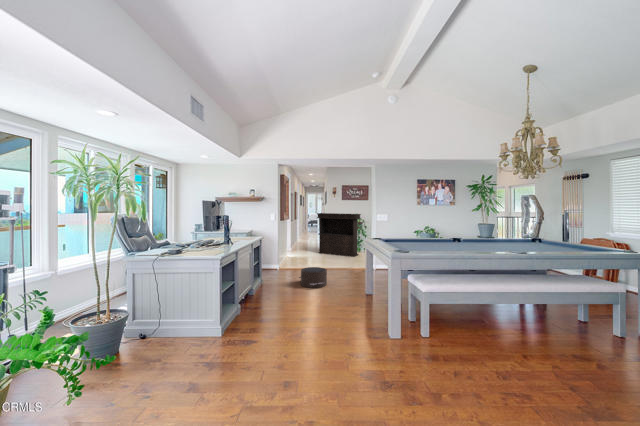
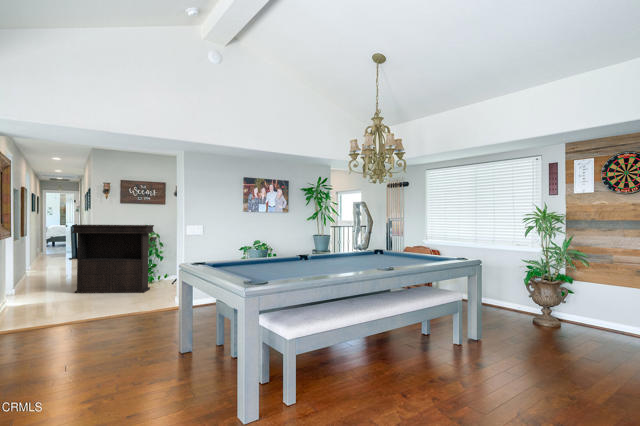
pouf: present [299,267,327,288] -> none [38,326,105,371]

